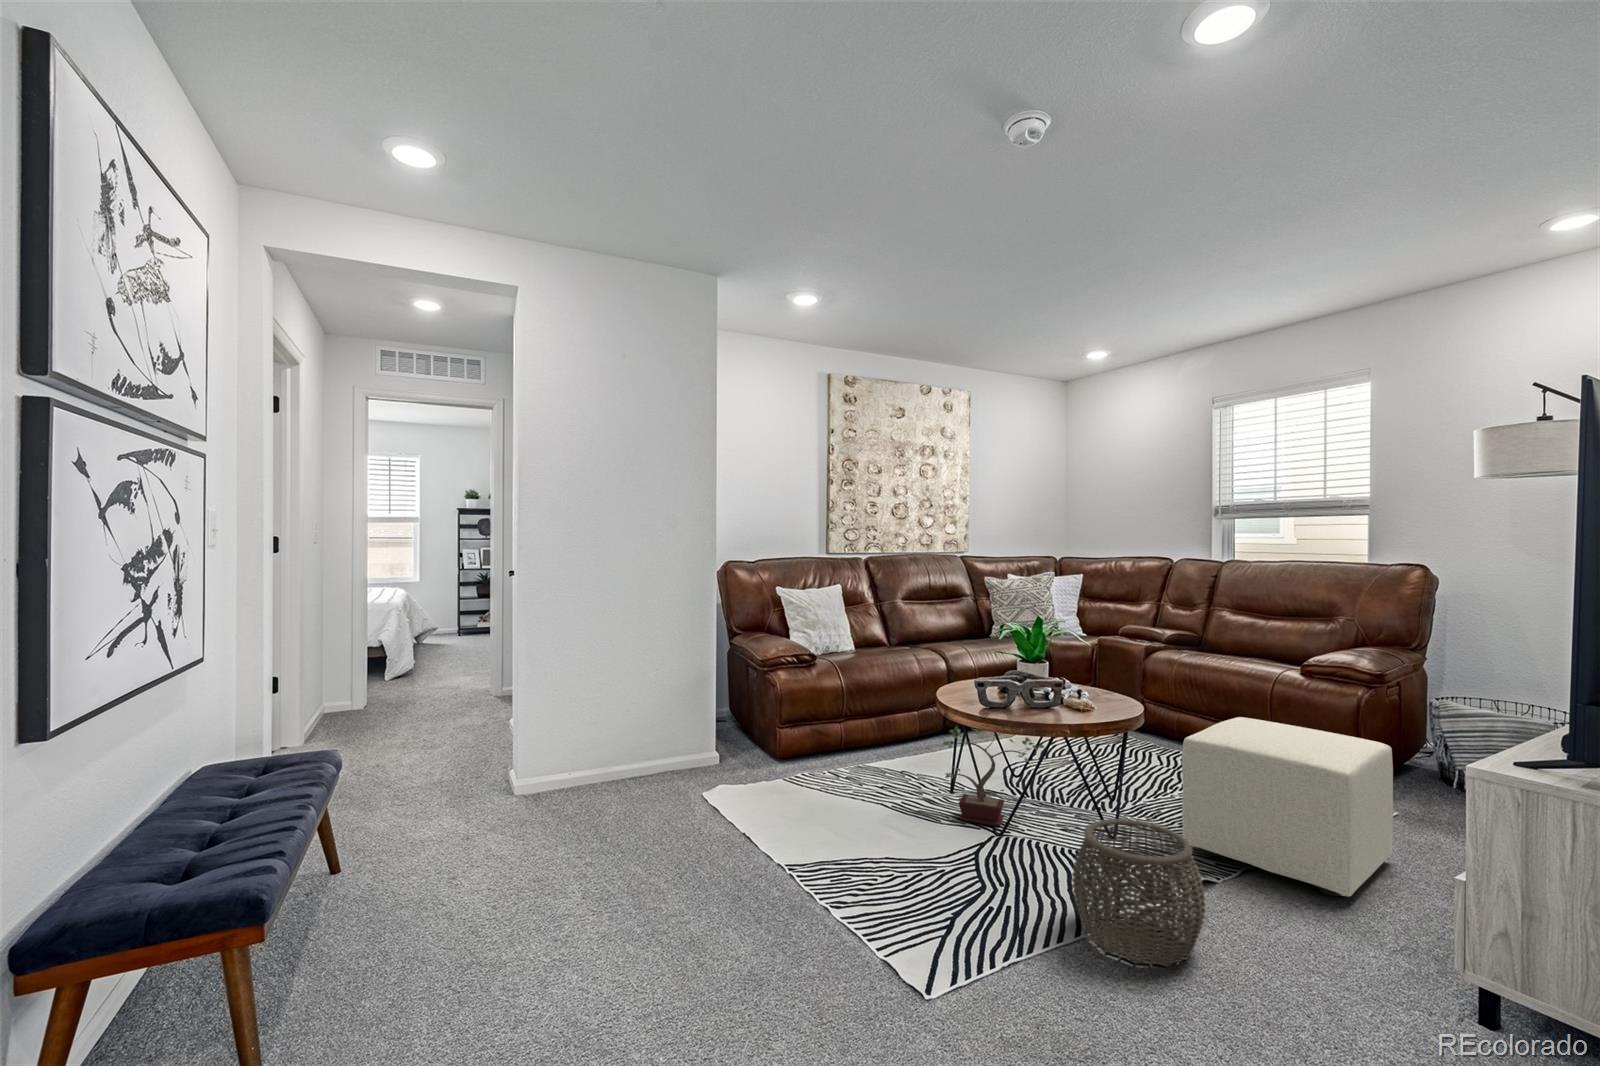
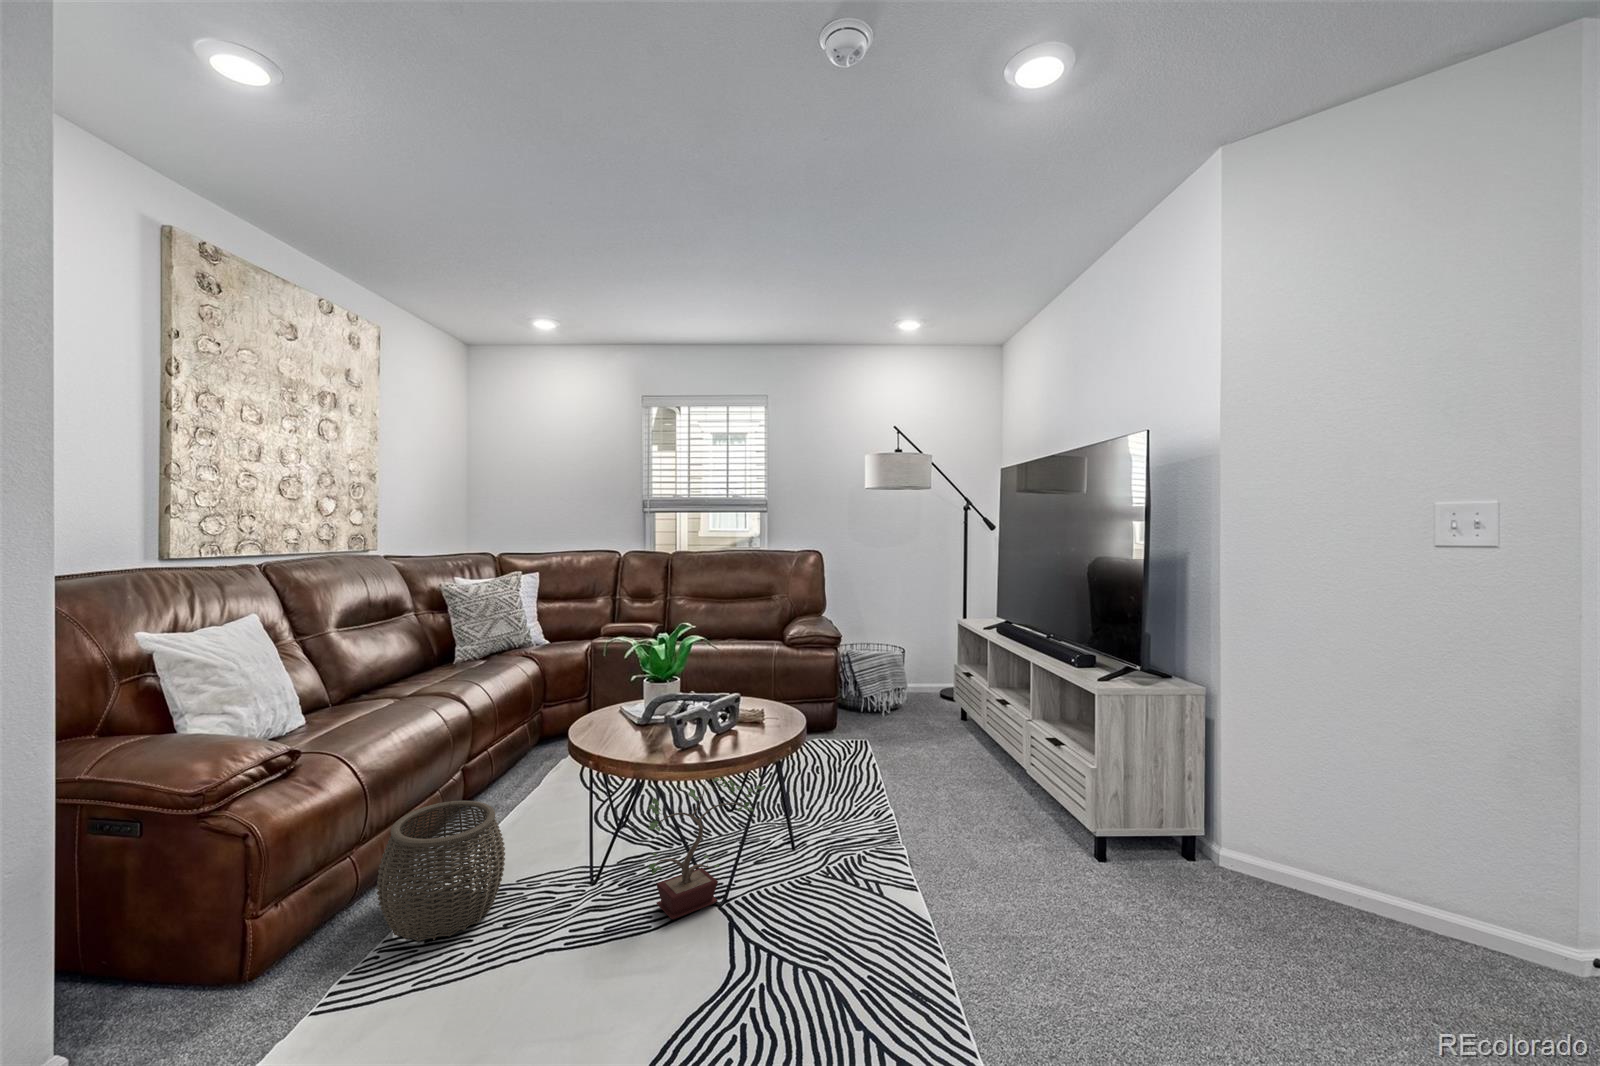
ottoman: present [1182,717,1393,897] -> none [829,697,983,836]
woven basket: present [1072,819,1206,967] -> present [377,801,505,941]

